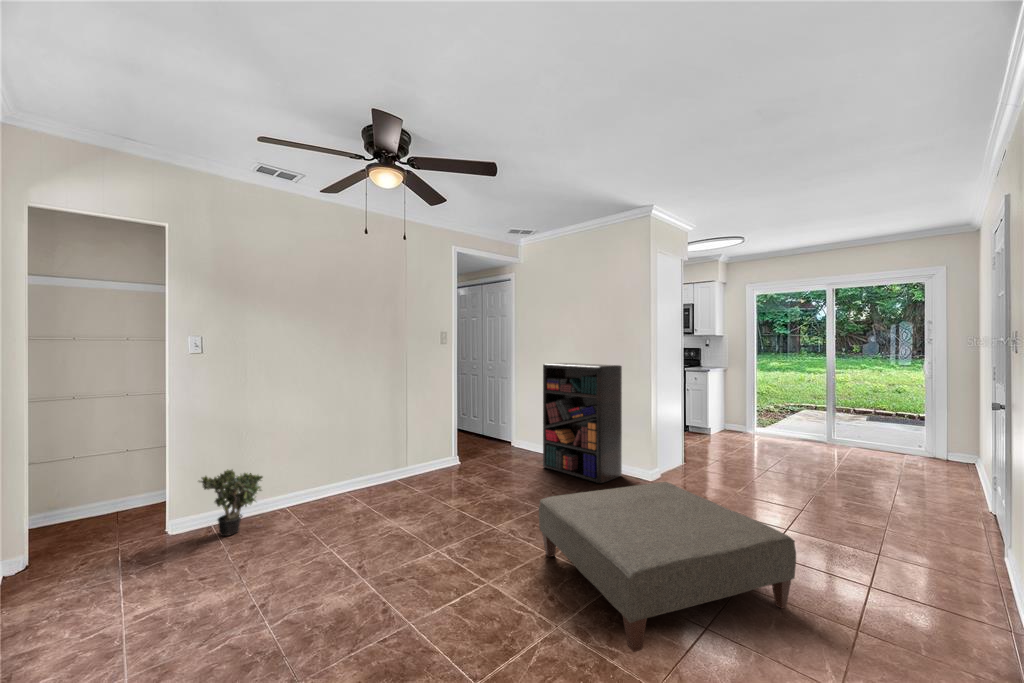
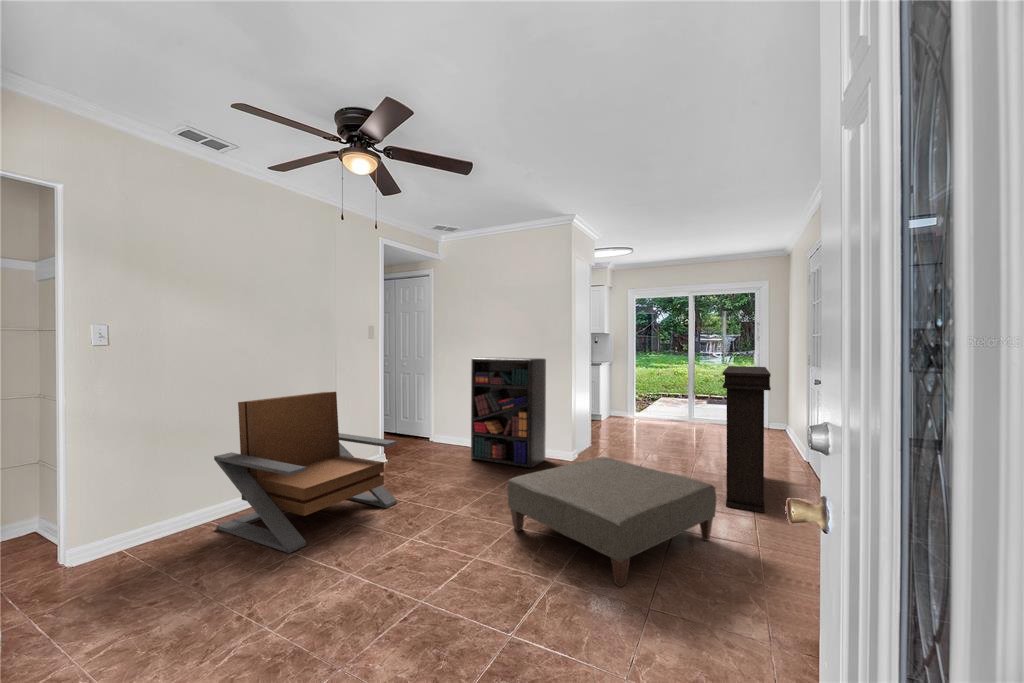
console table: none [825,378,911,580] -> present [723,366,771,512]
lounge chair: none [288,395,447,548] -> present [214,392,397,553]
potted plant: present [199,470,263,536] -> none [111,481,190,560]

